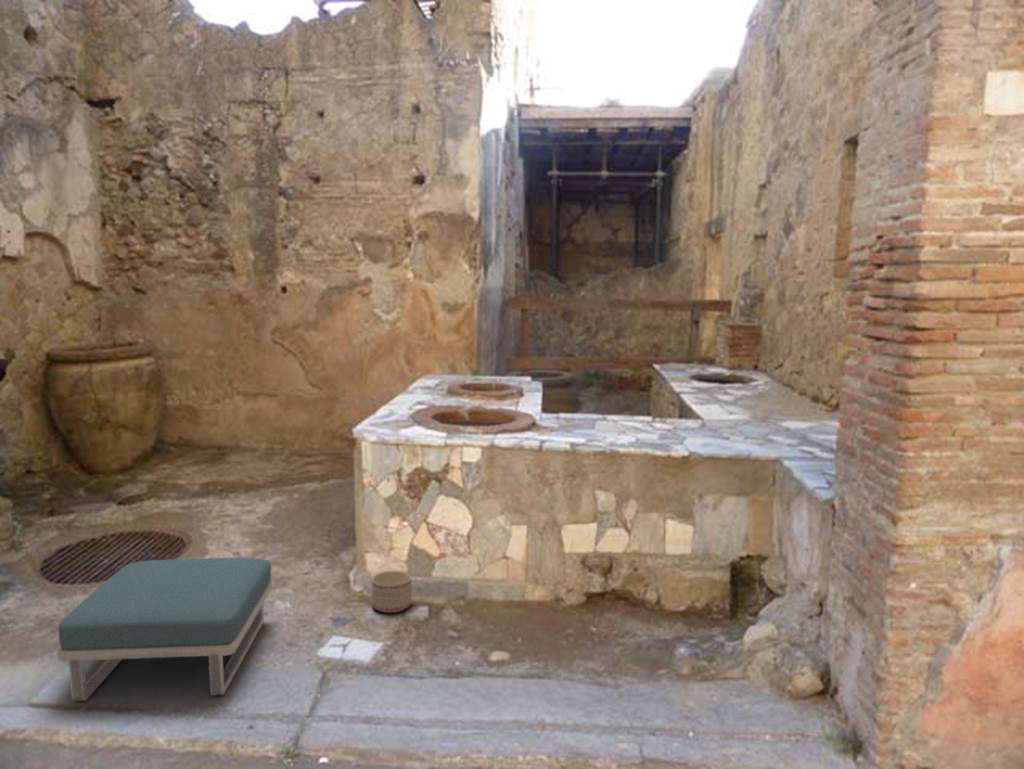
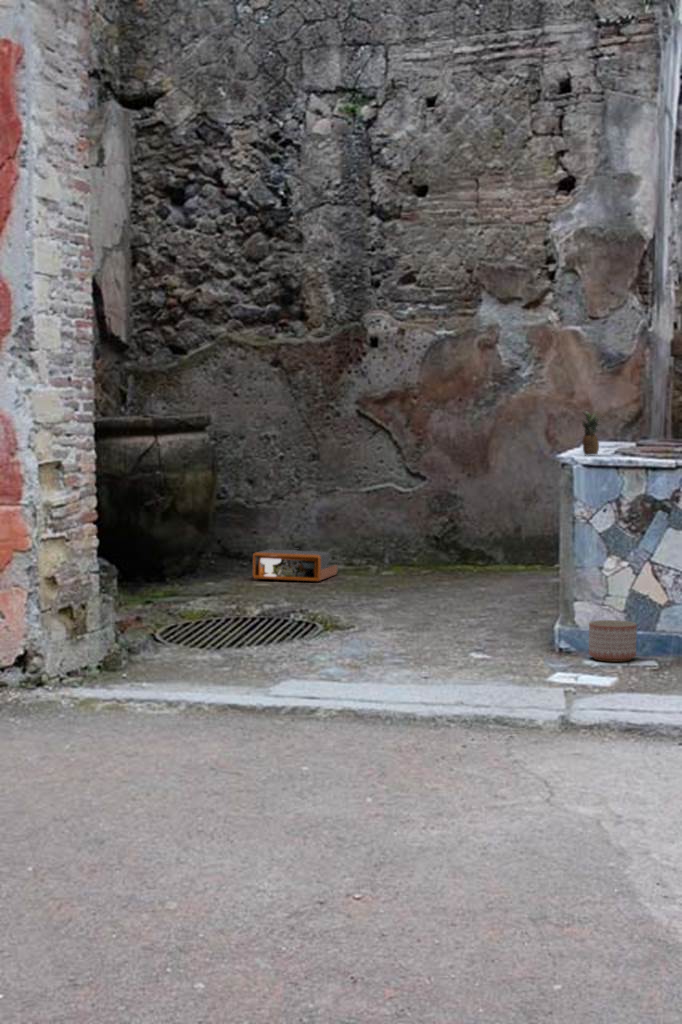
fruit: none [377,387,398,425] -> present [581,411,601,455]
storage box: none [191,439,264,470] -> present [253,549,337,581]
footstool: present [58,558,272,701] -> none [307,582,485,690]

